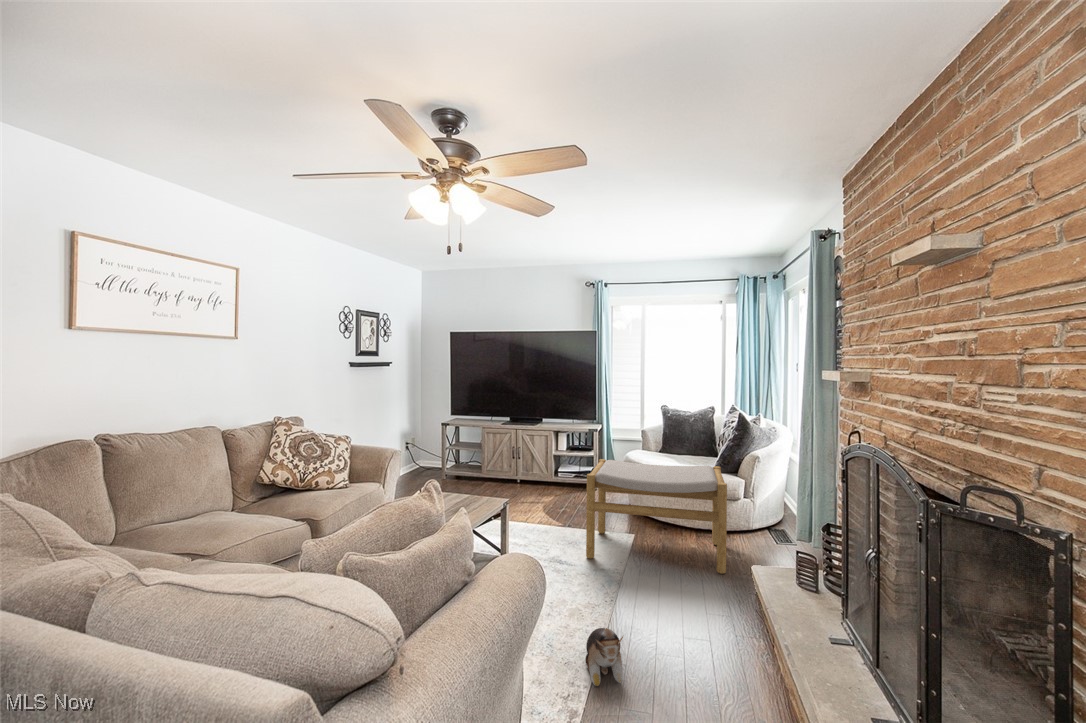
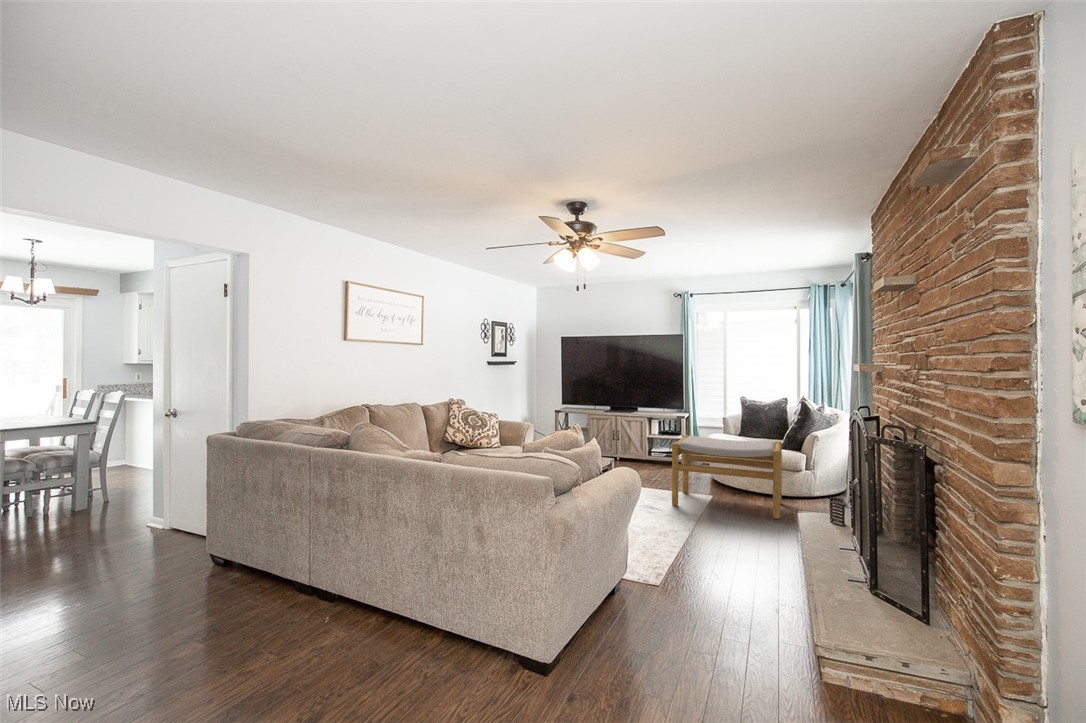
plush toy: present [586,628,623,686] -> none [667,524,690,561]

